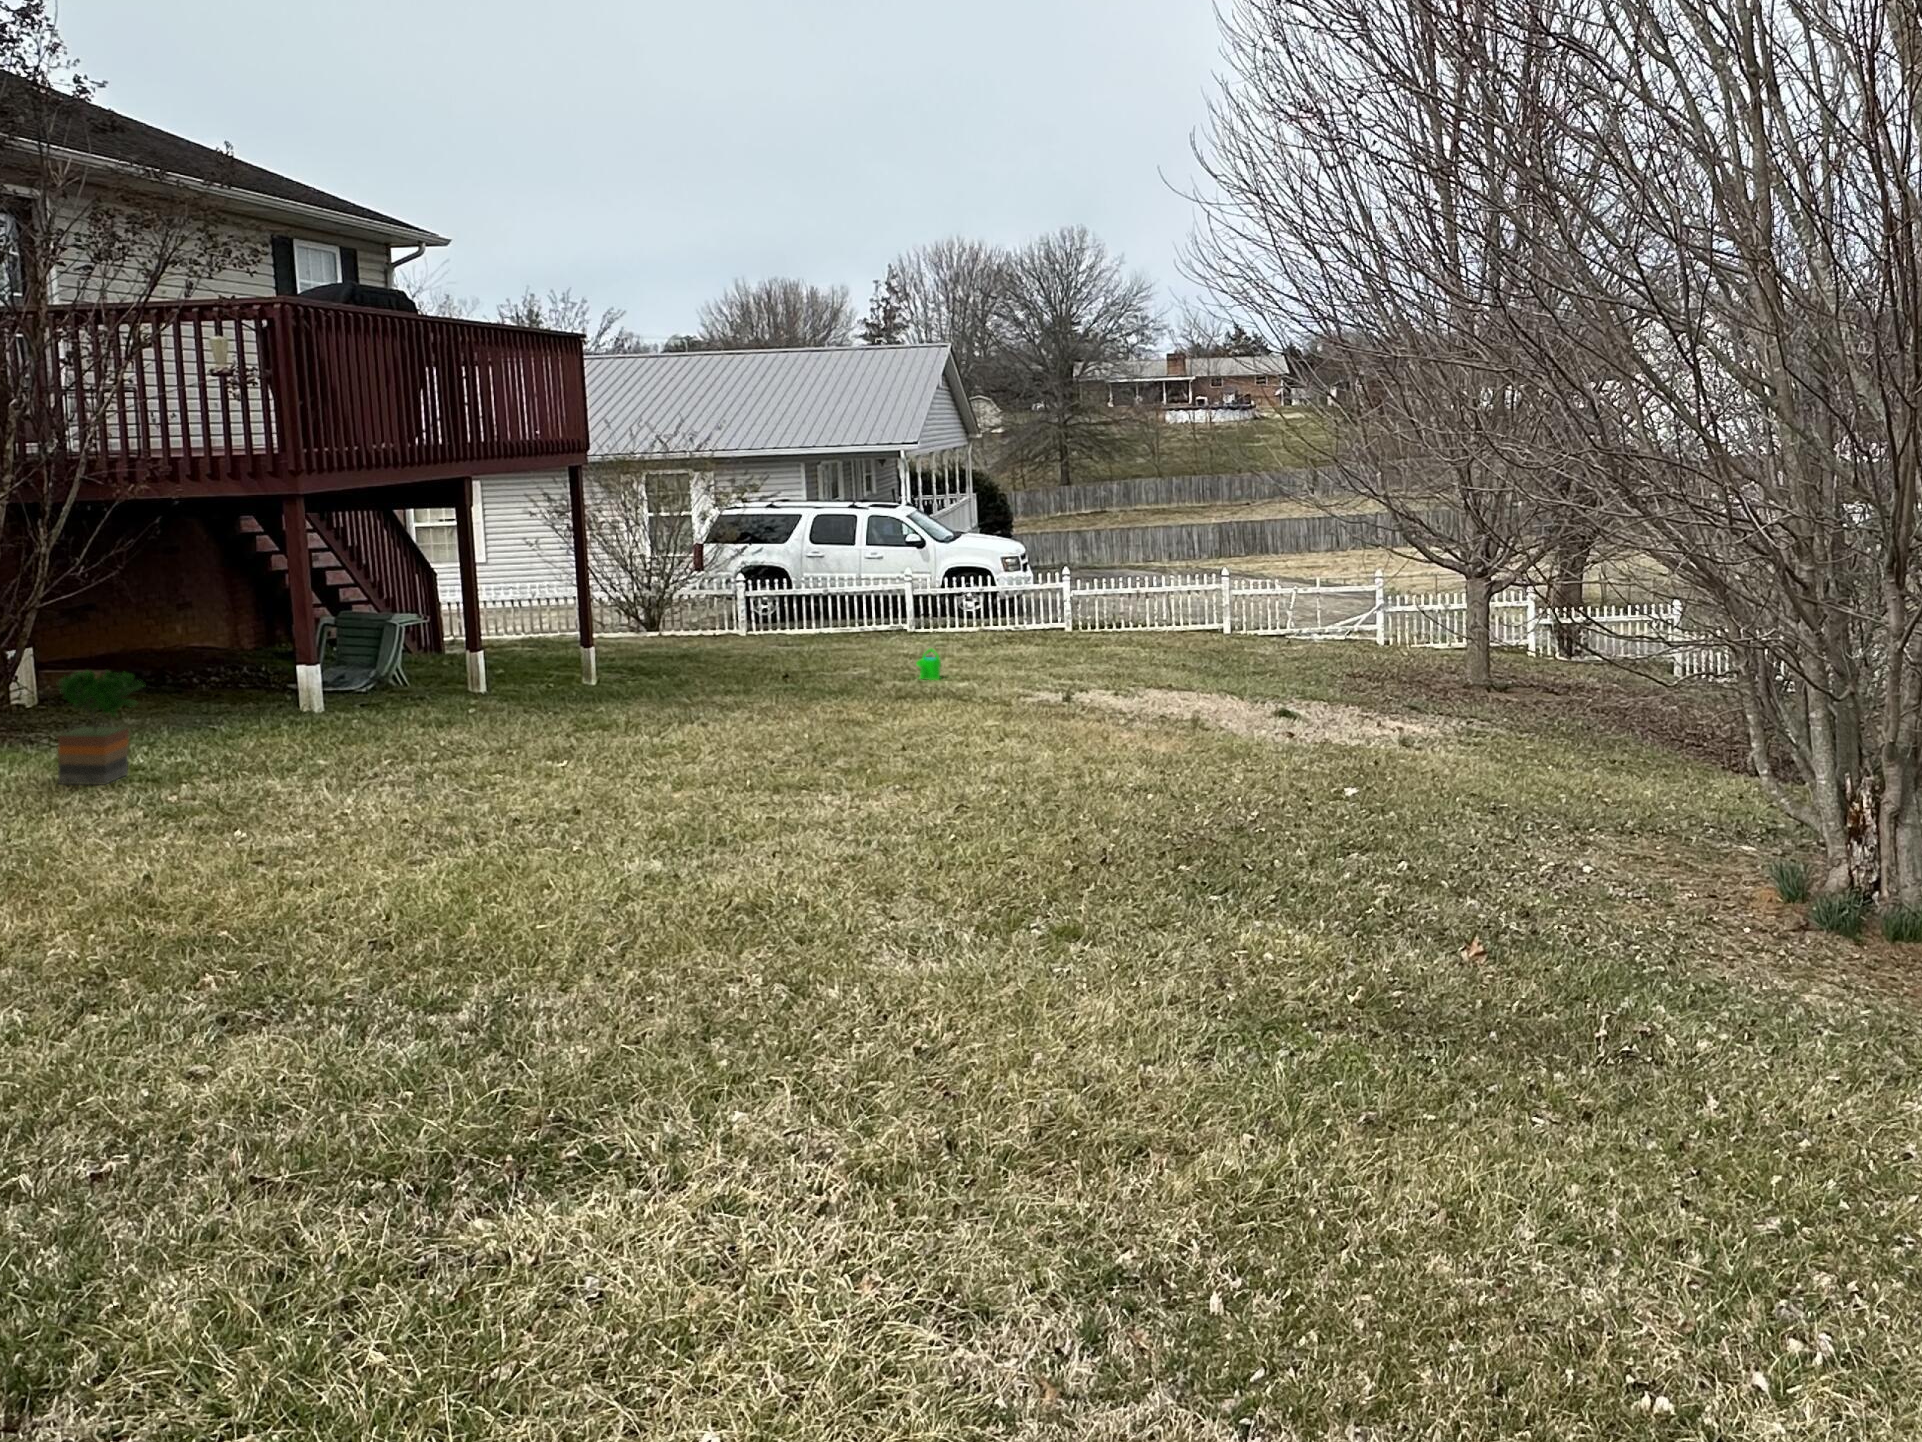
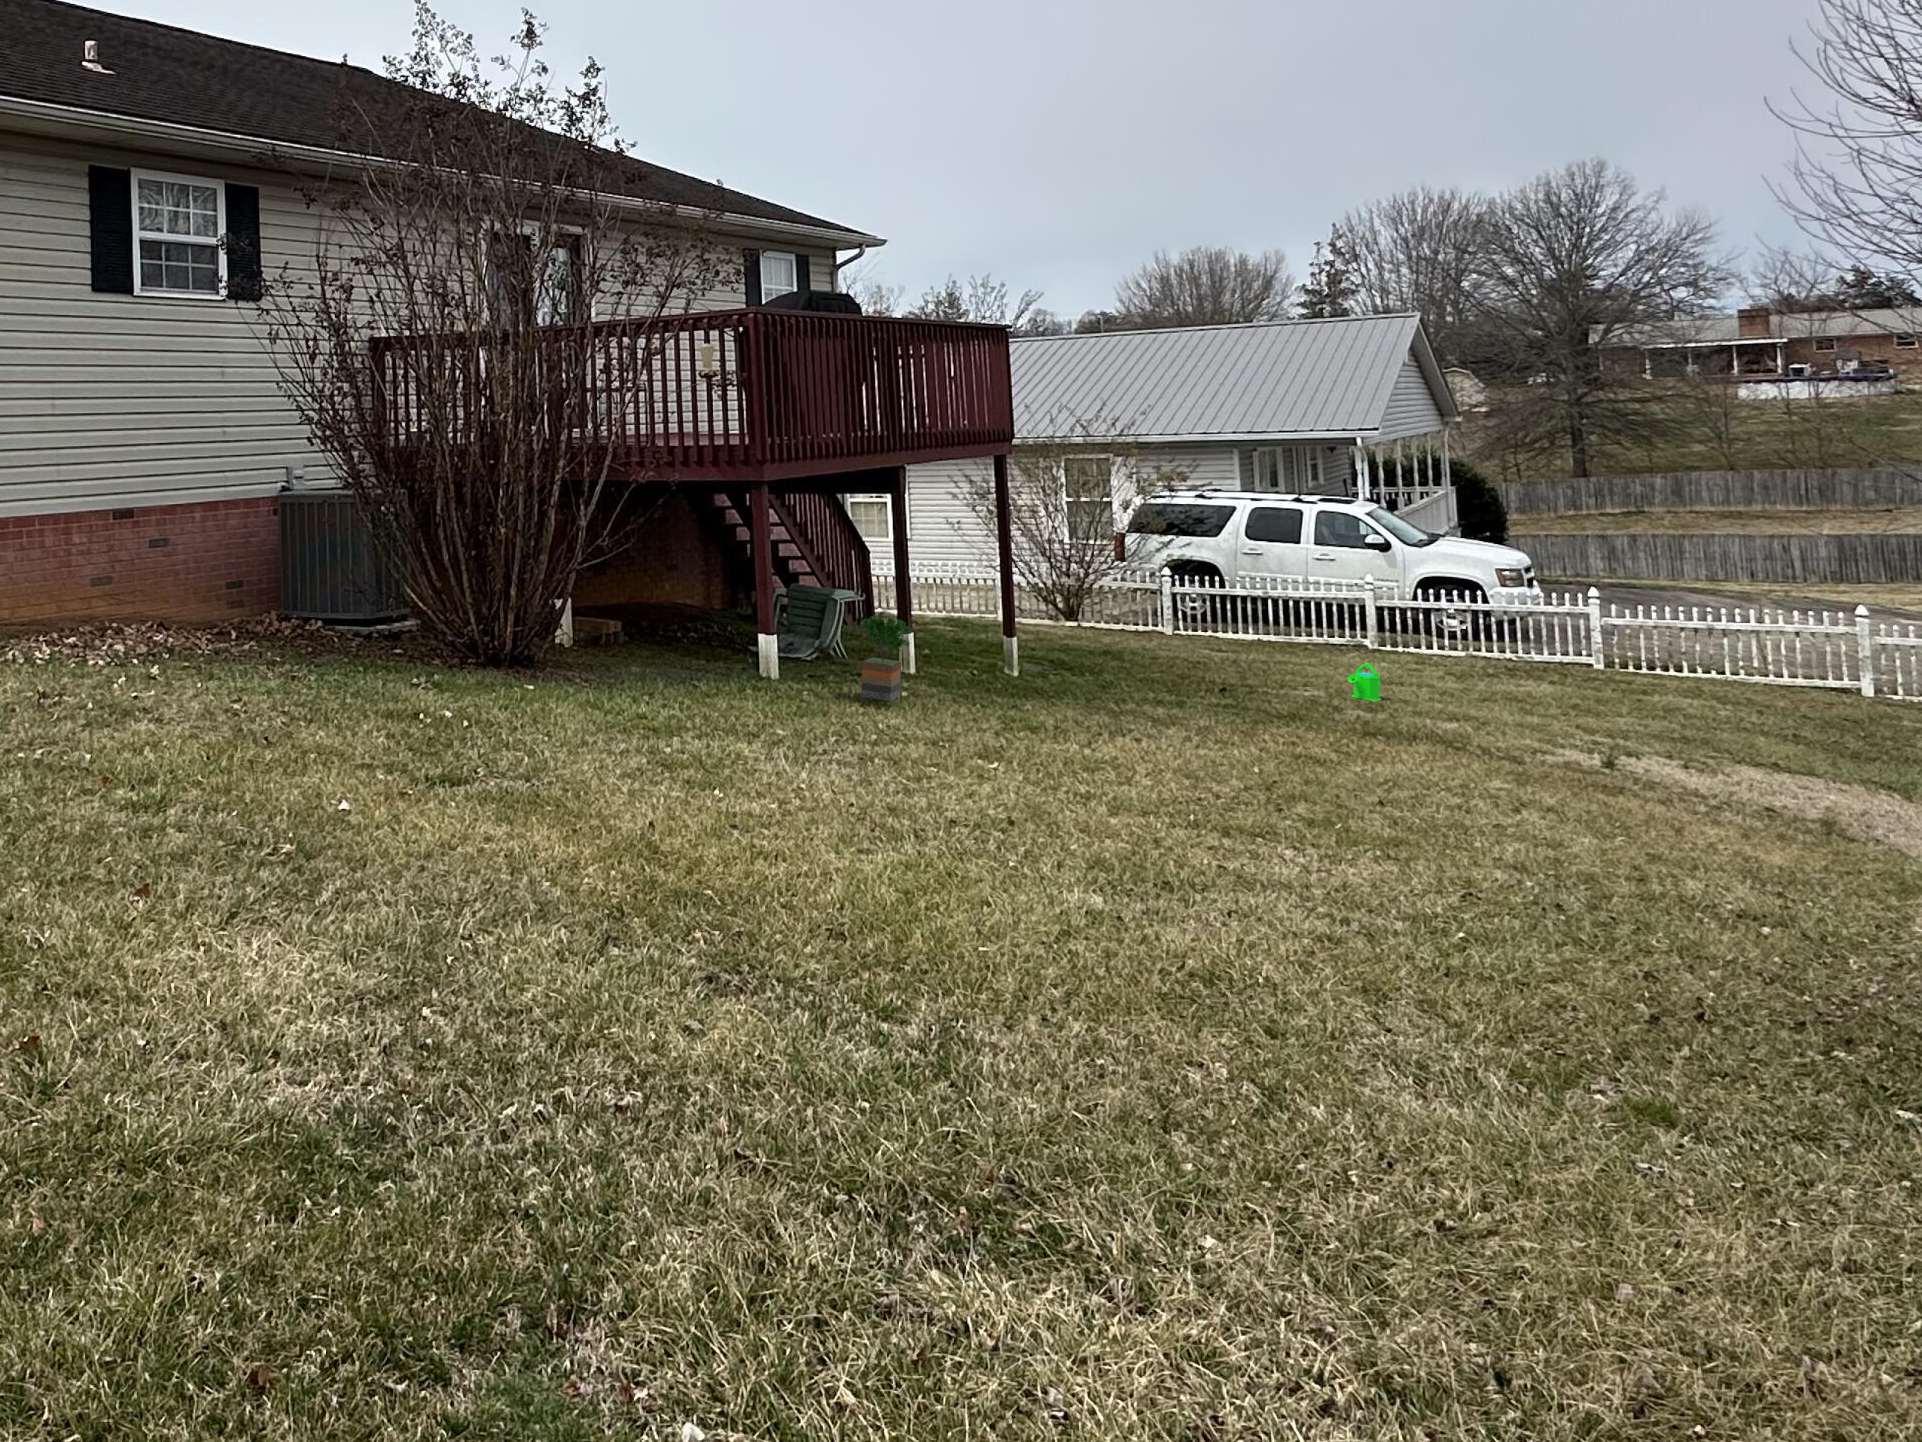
potted tree: present [58,670,144,785] -> present [861,616,912,701]

